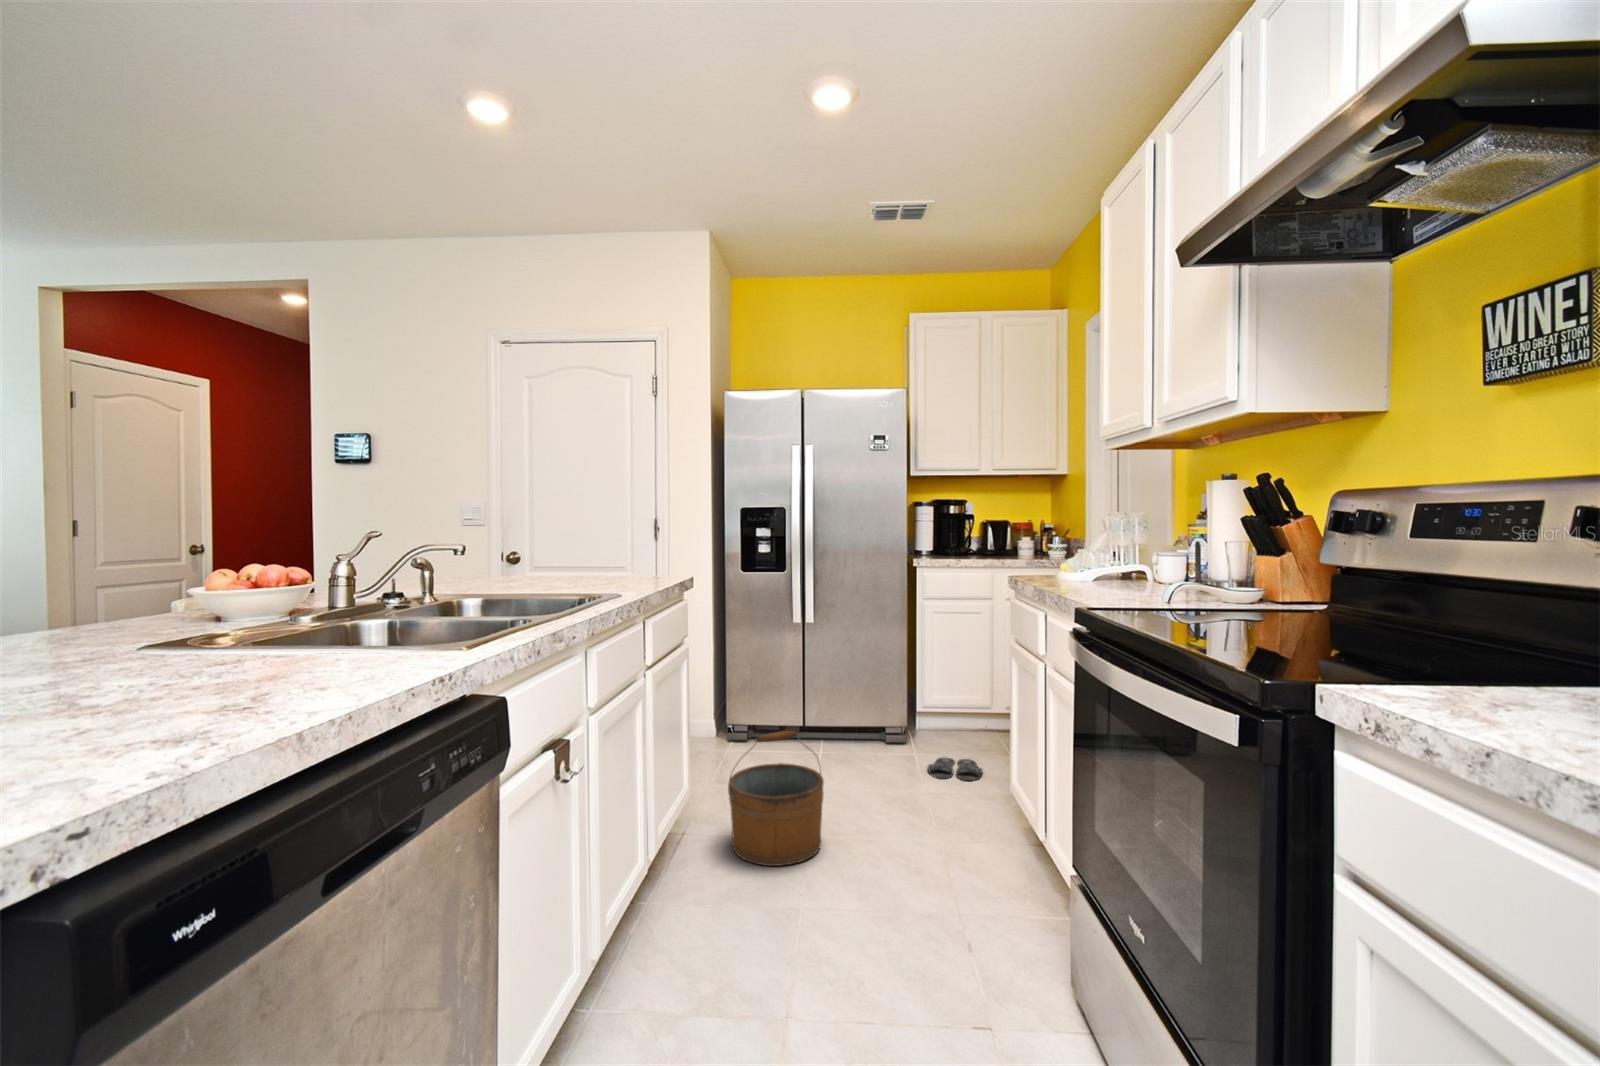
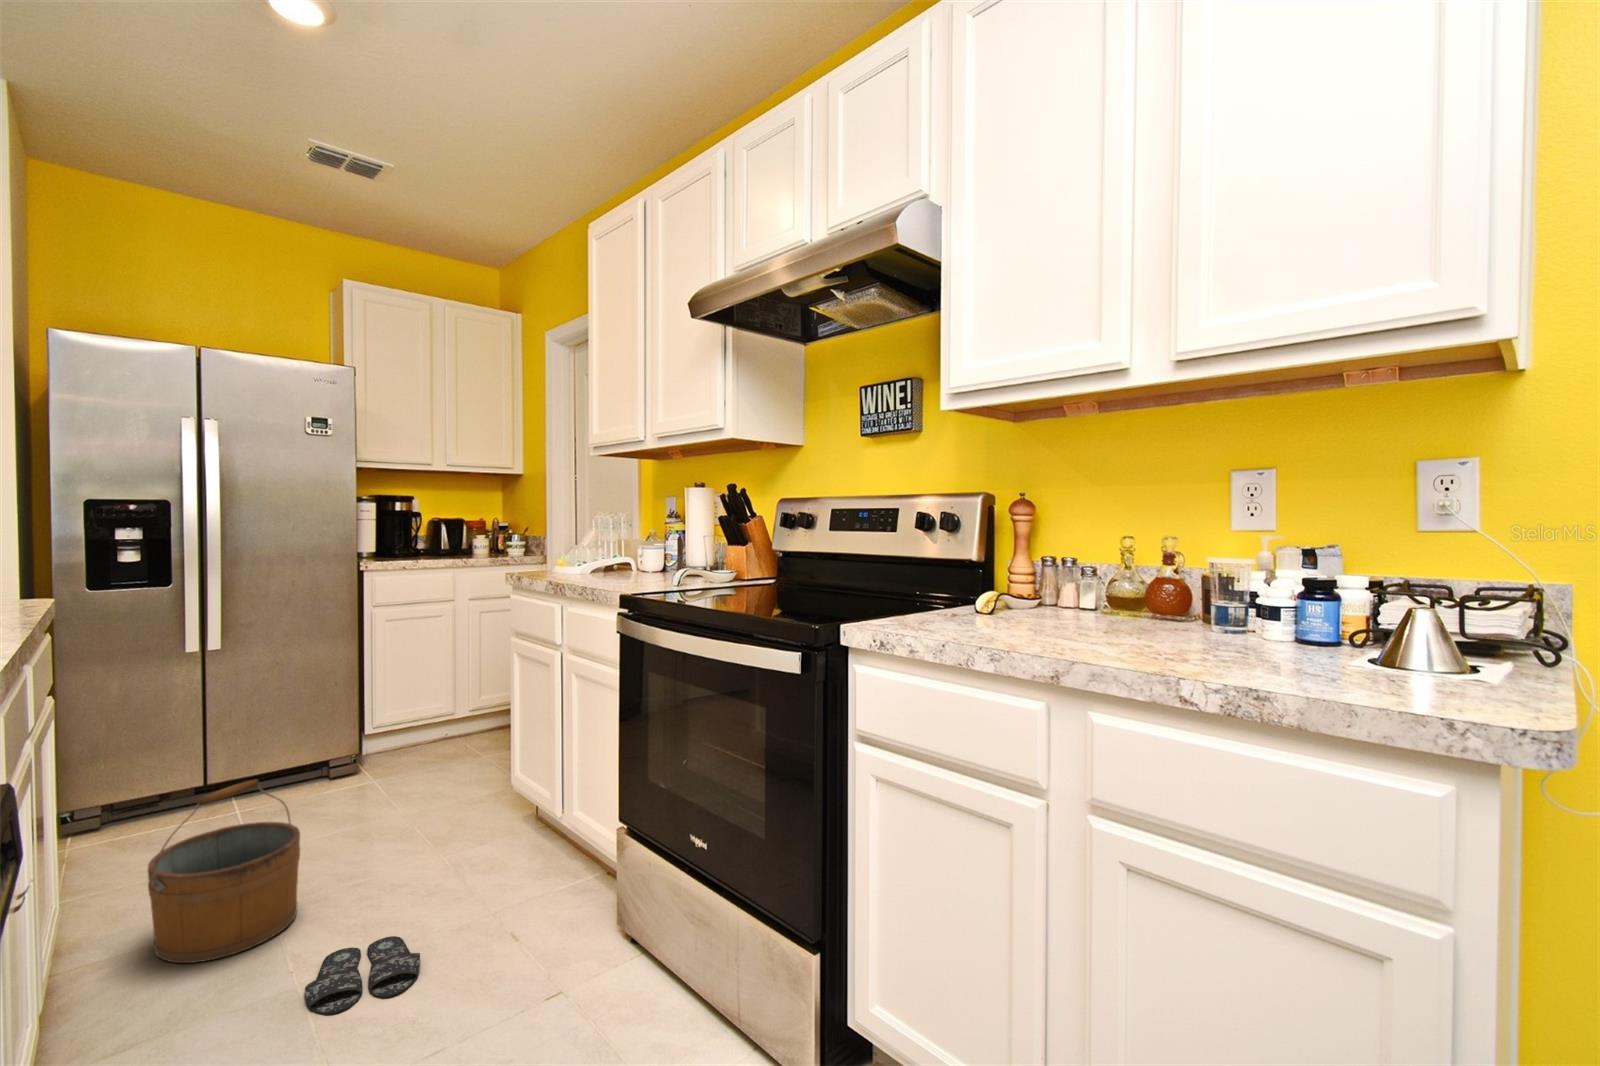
slippers: present [928,758,982,781] -> present [305,936,420,1015]

